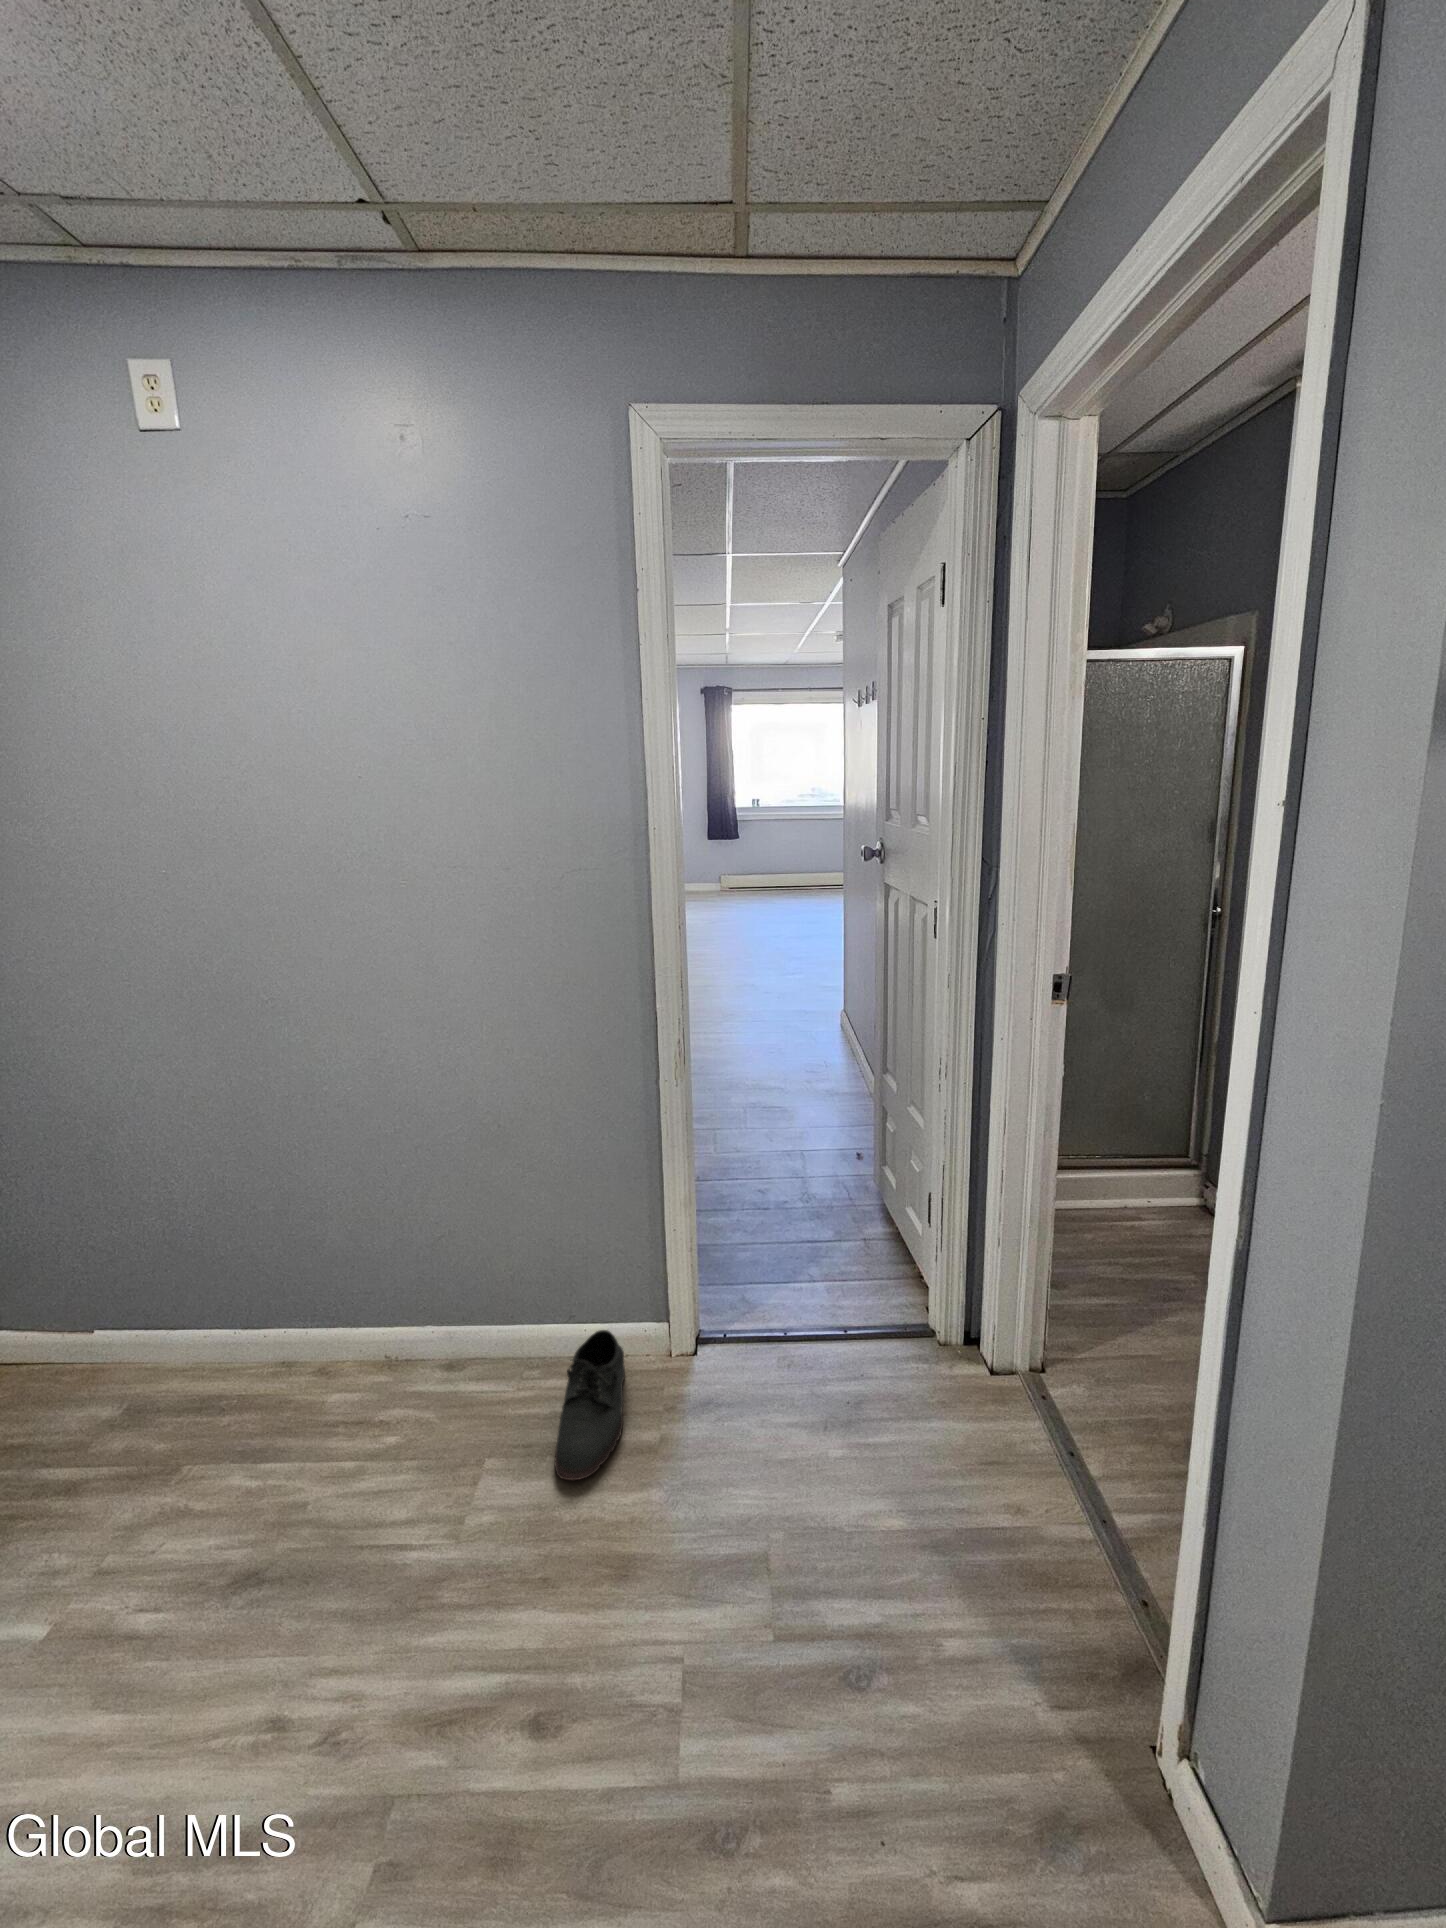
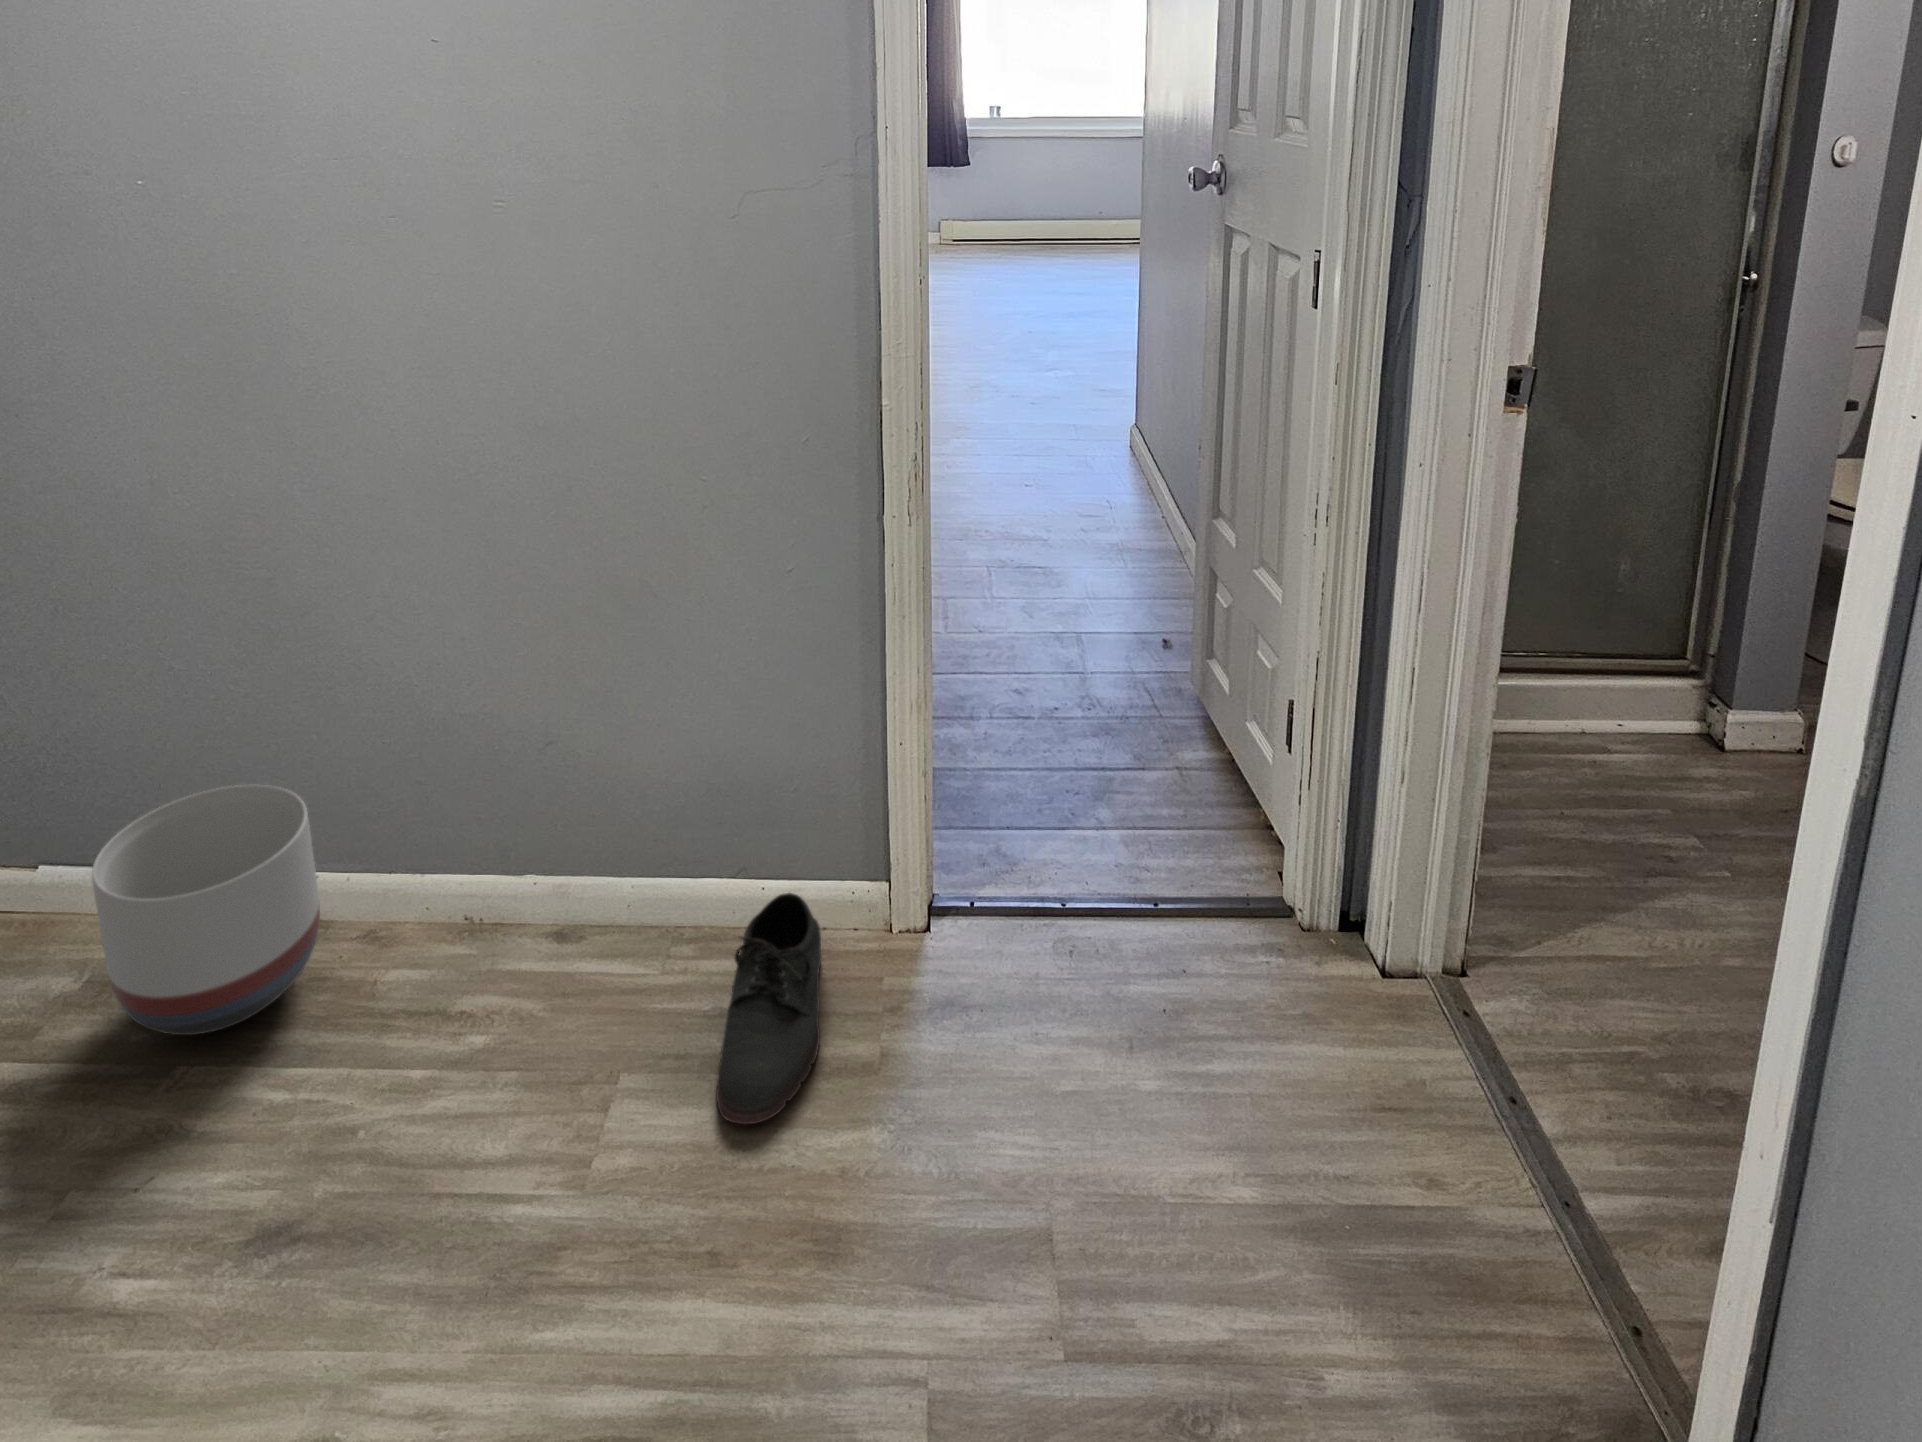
planter: none [138,1270,292,1437] -> present [92,785,320,1035]

